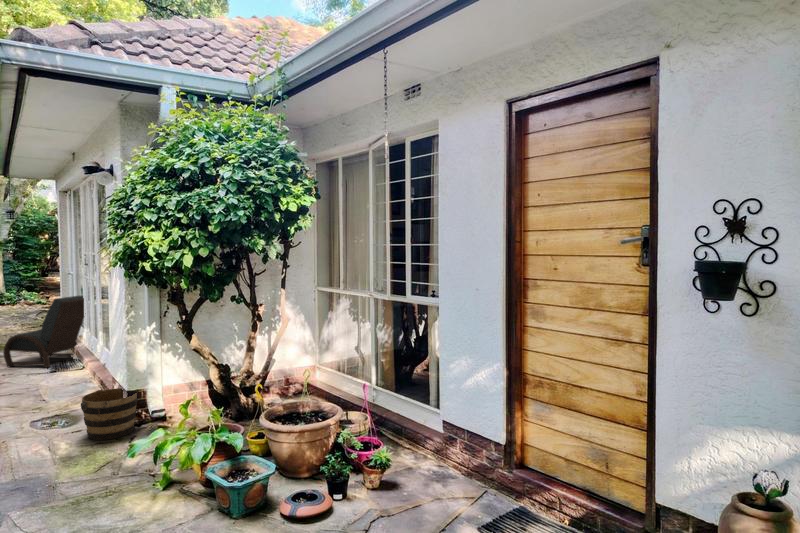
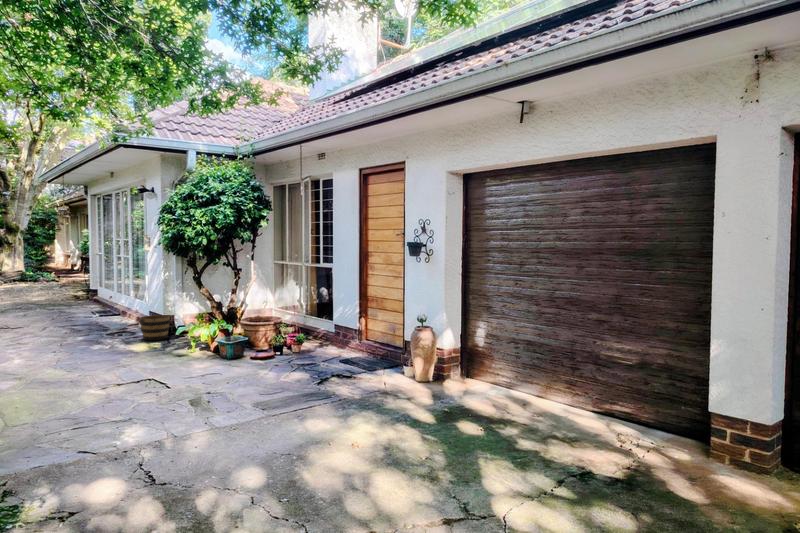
lounge chair: present [3,296,84,368] -> none [66,268,123,315]

